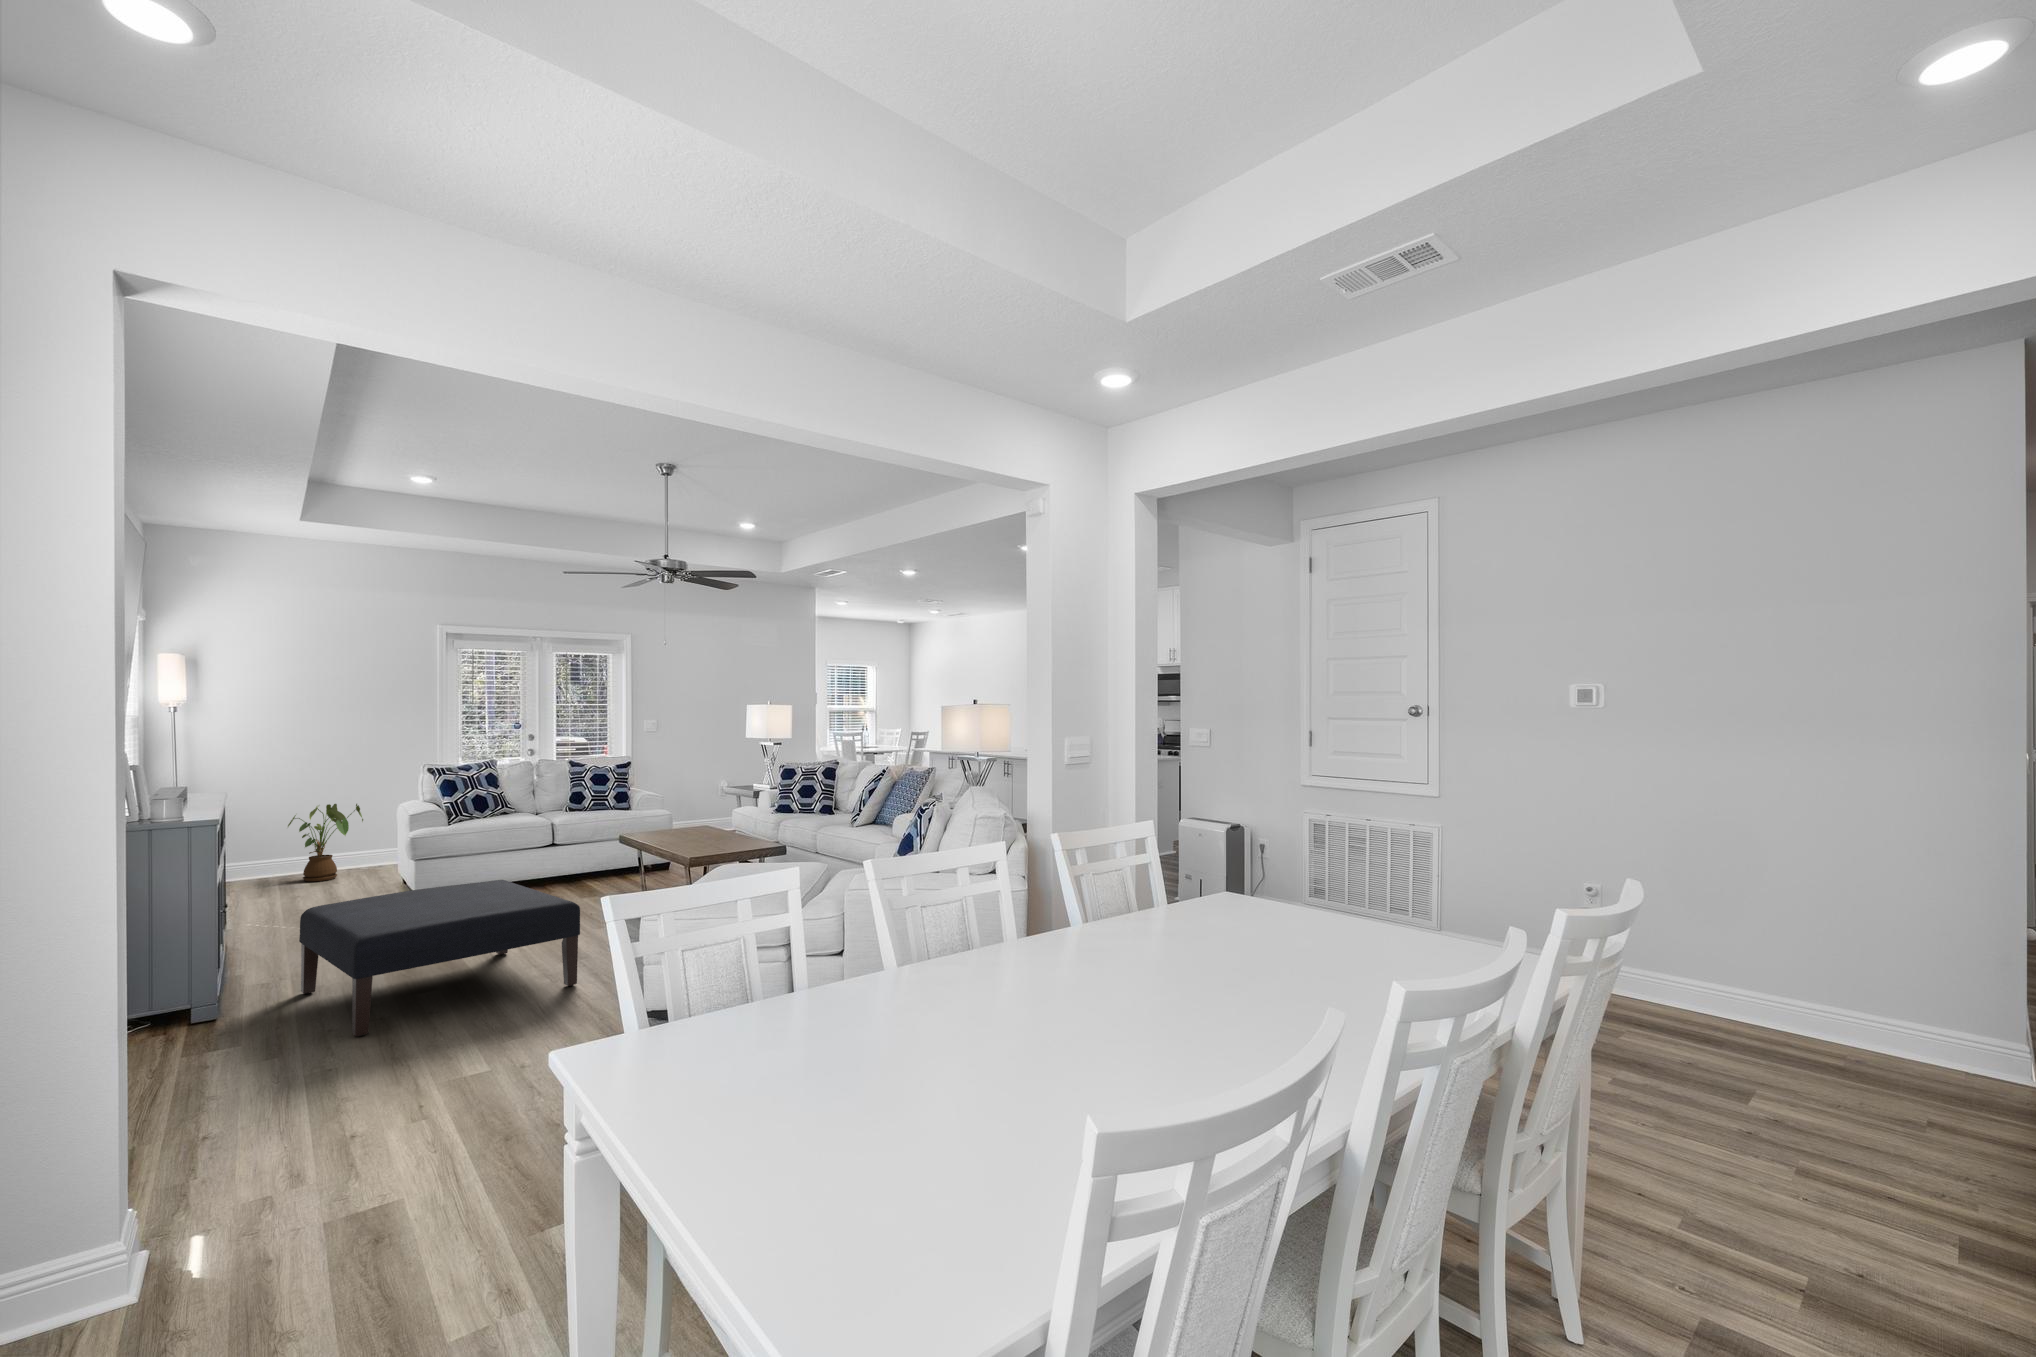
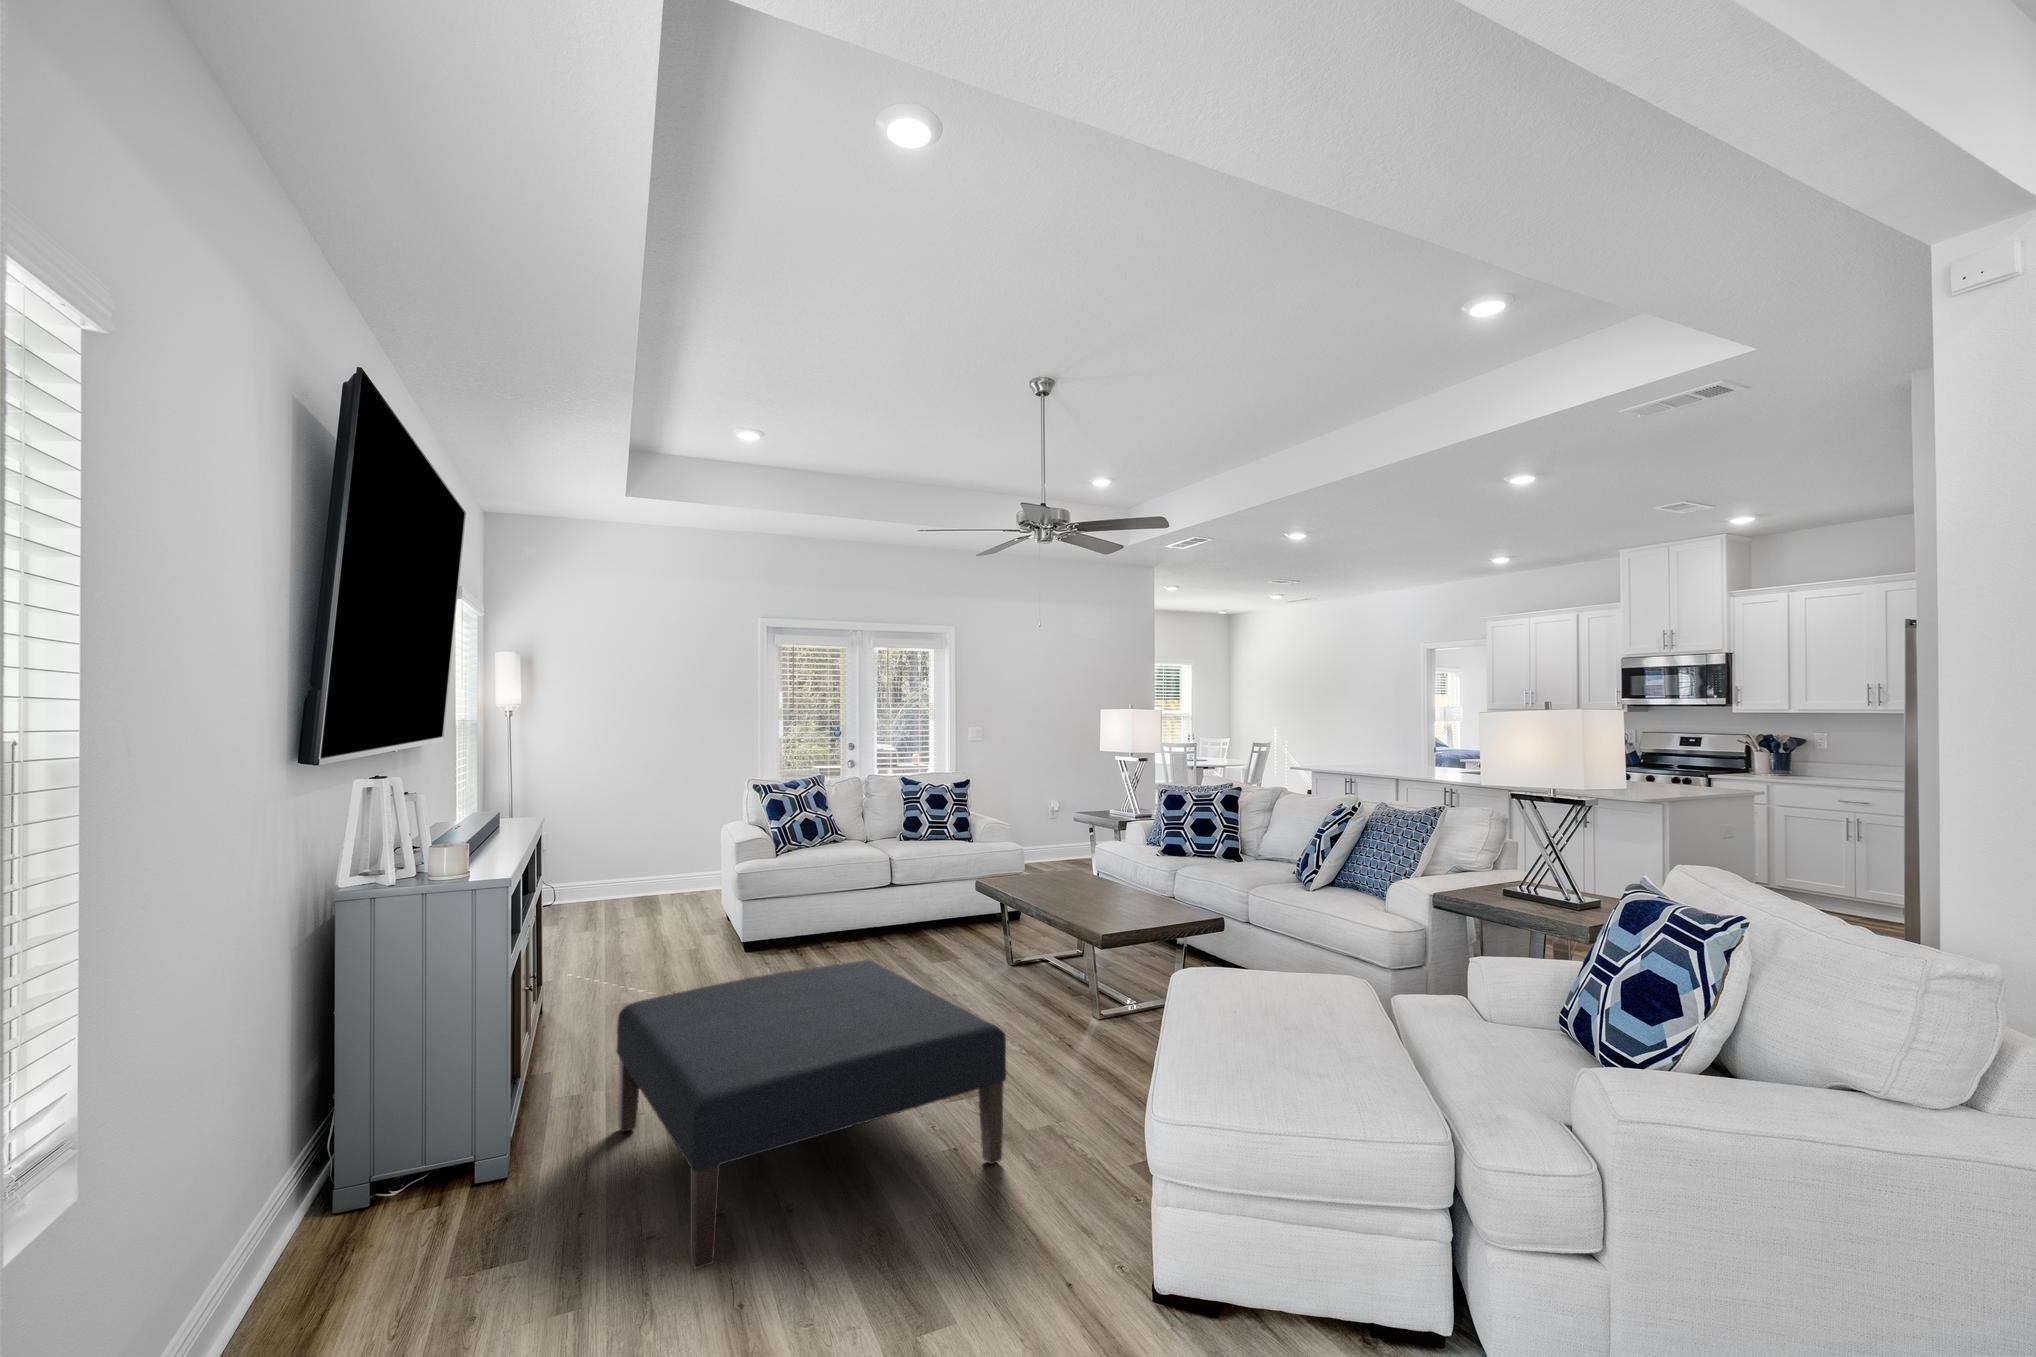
house plant: present [288,804,363,882] -> none [609,820,685,911]

